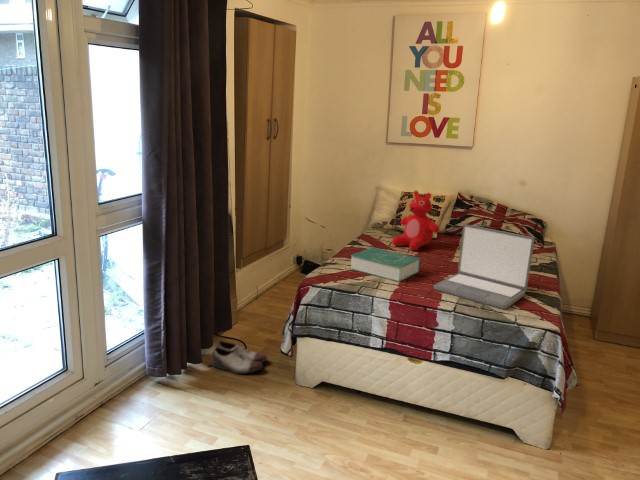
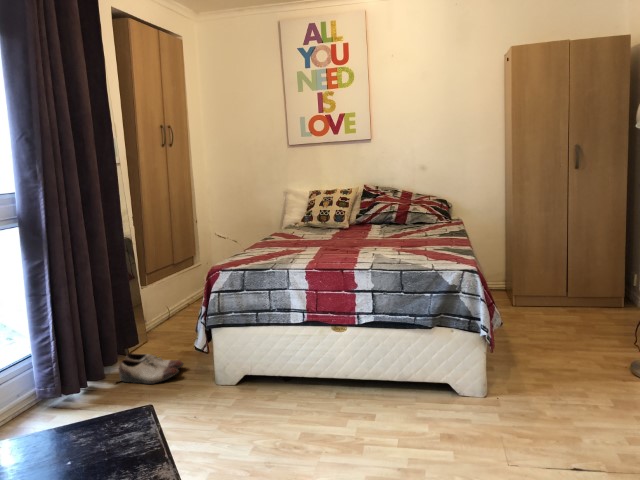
teddy bear: present [392,190,439,251] -> none [304,178,349,237]
laptop: present [434,224,534,309] -> none [349,191,440,262]
book: present [350,247,420,282] -> none [260,233,333,257]

